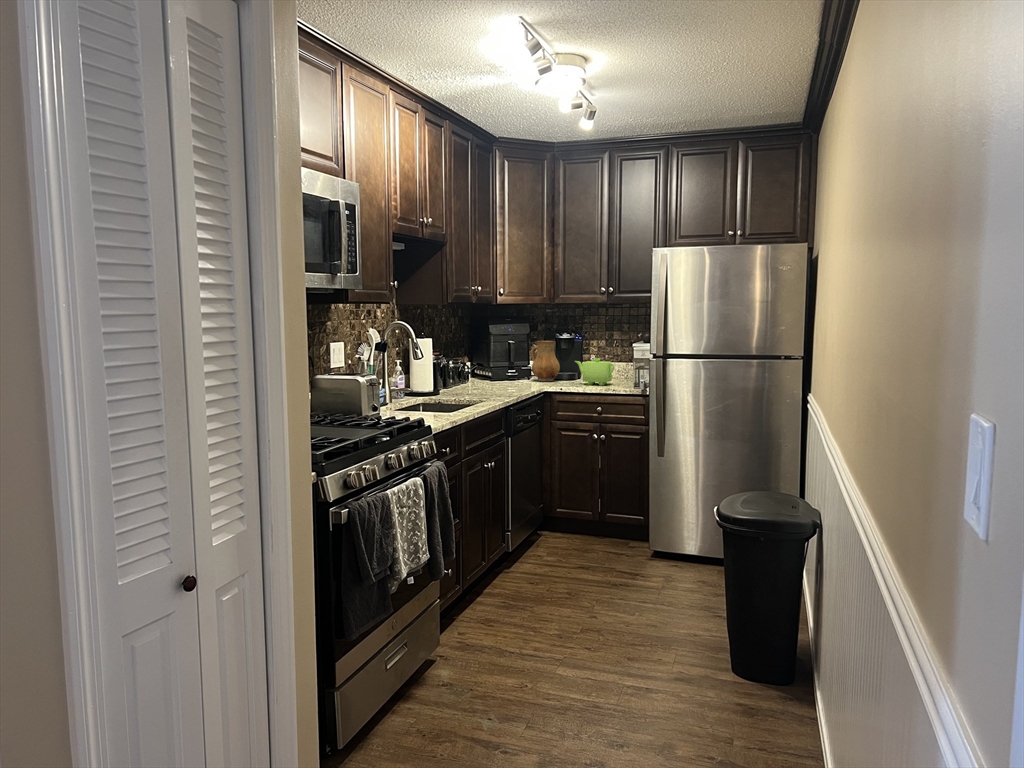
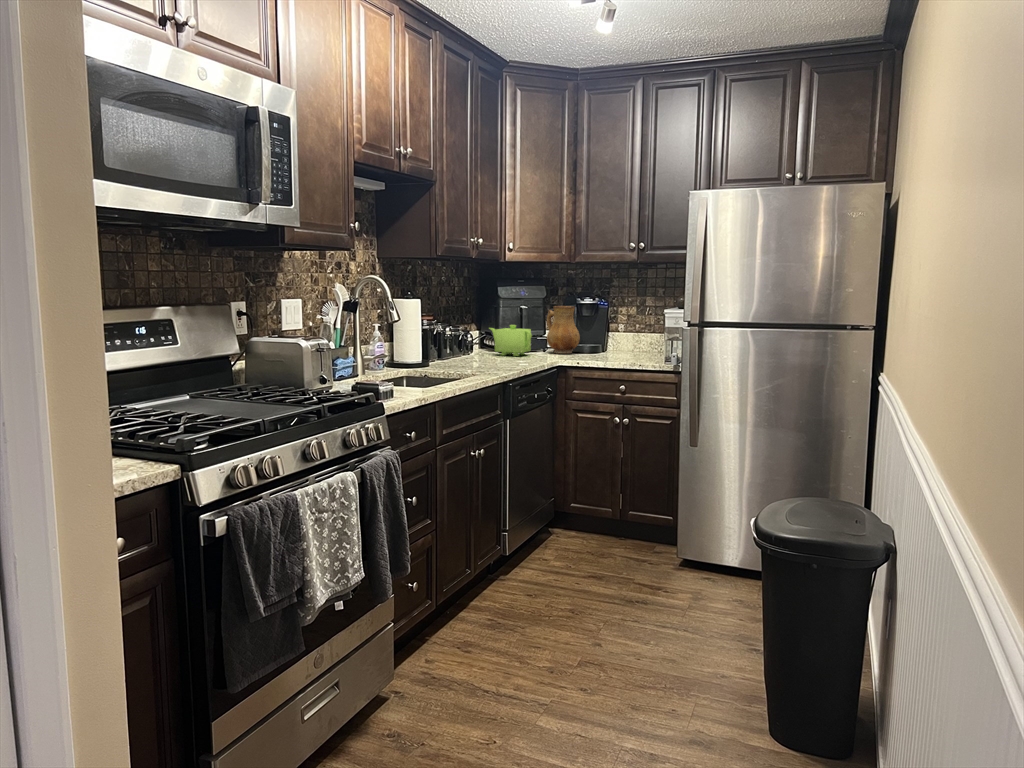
teapot: present [575,358,614,385] -> present [489,325,532,356]

